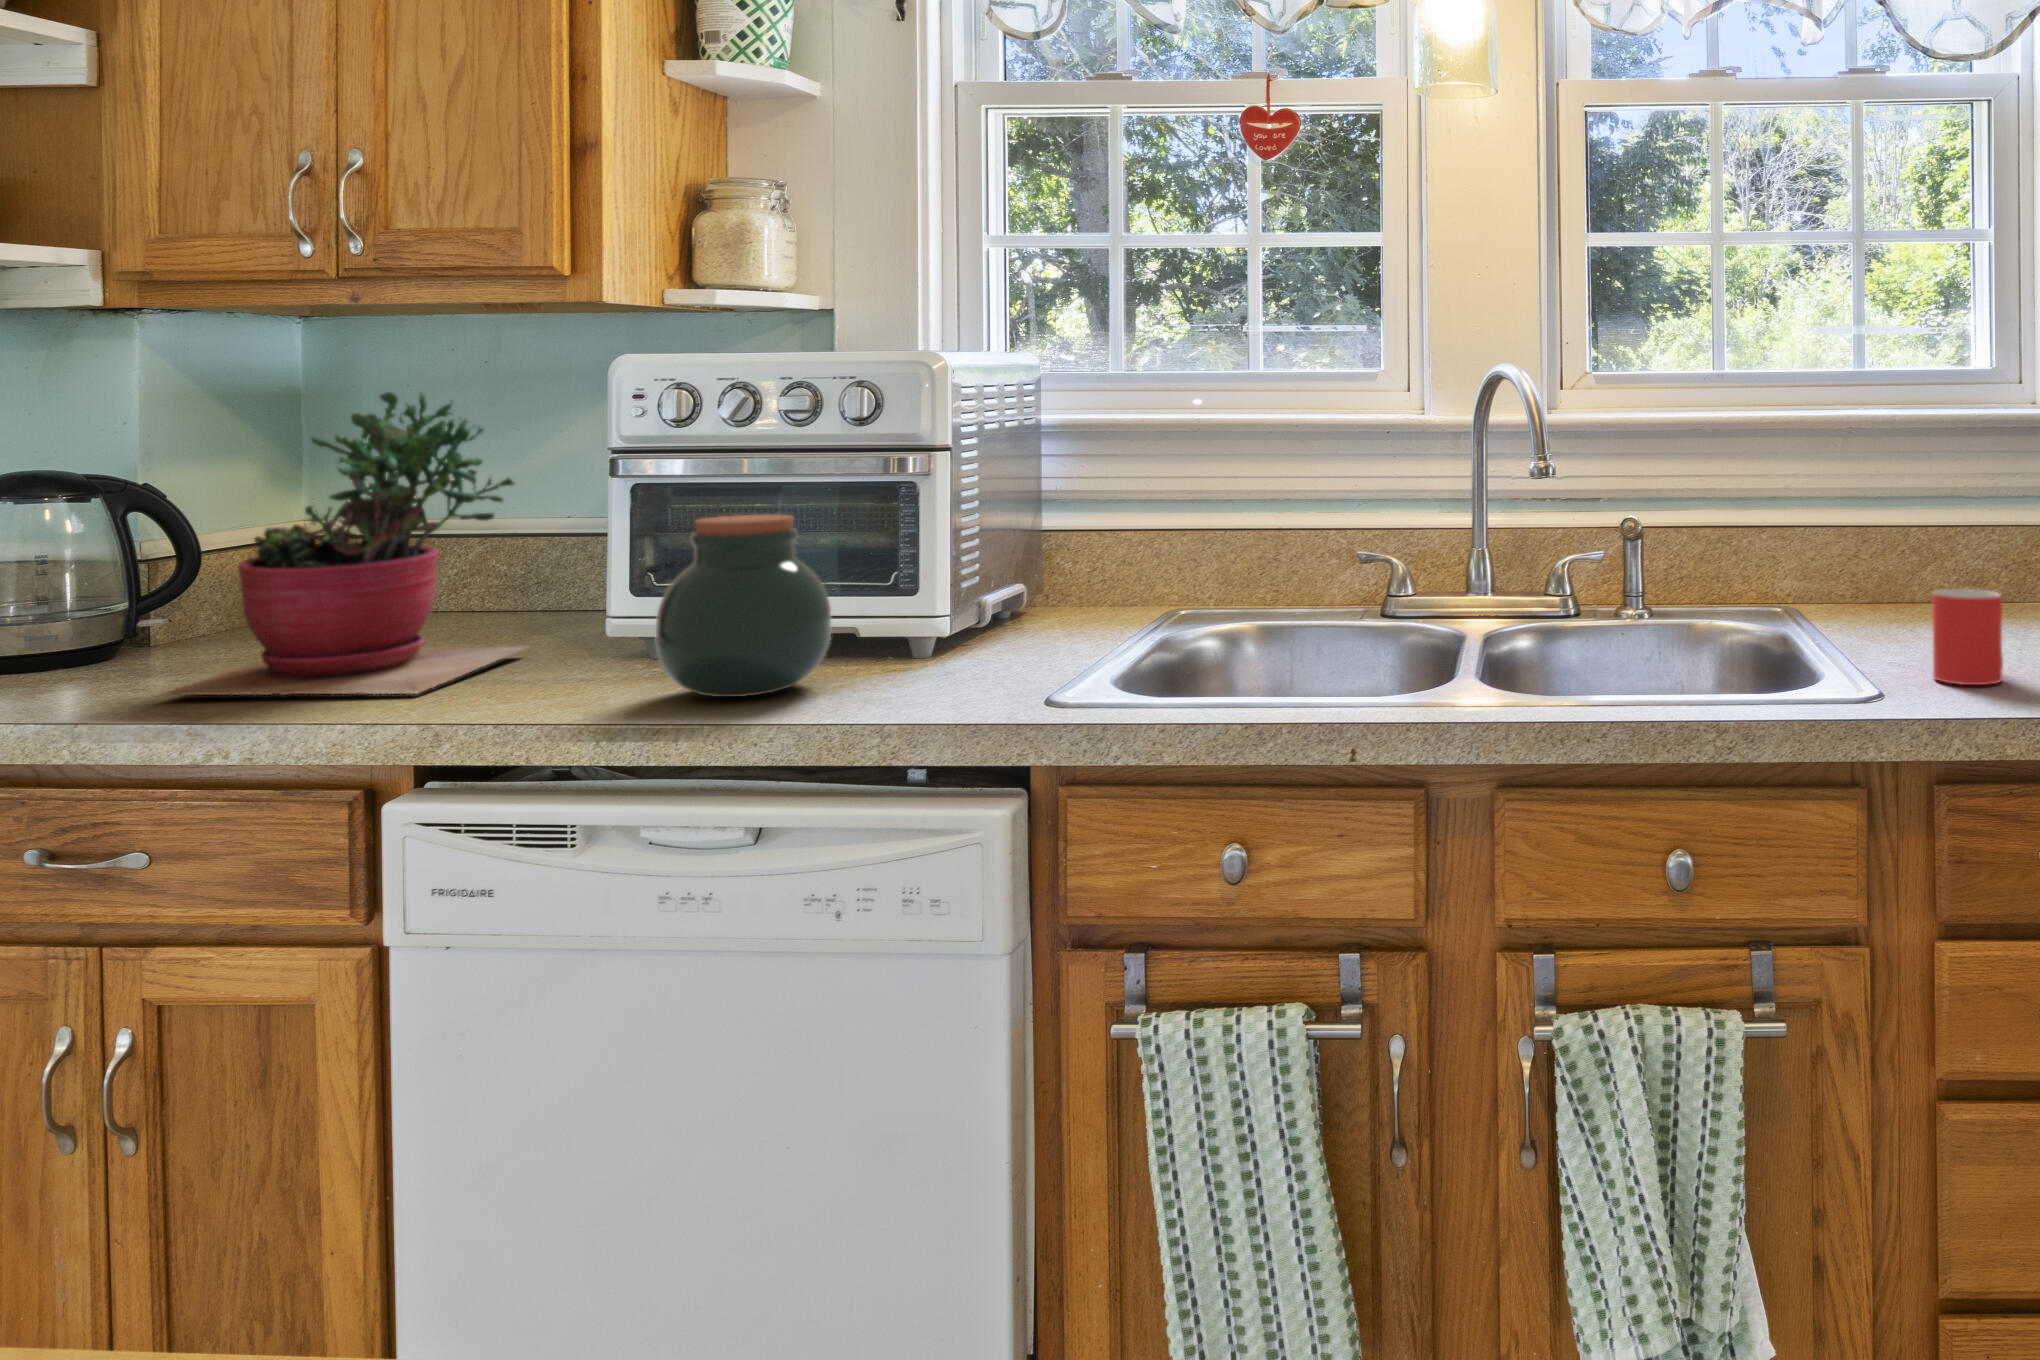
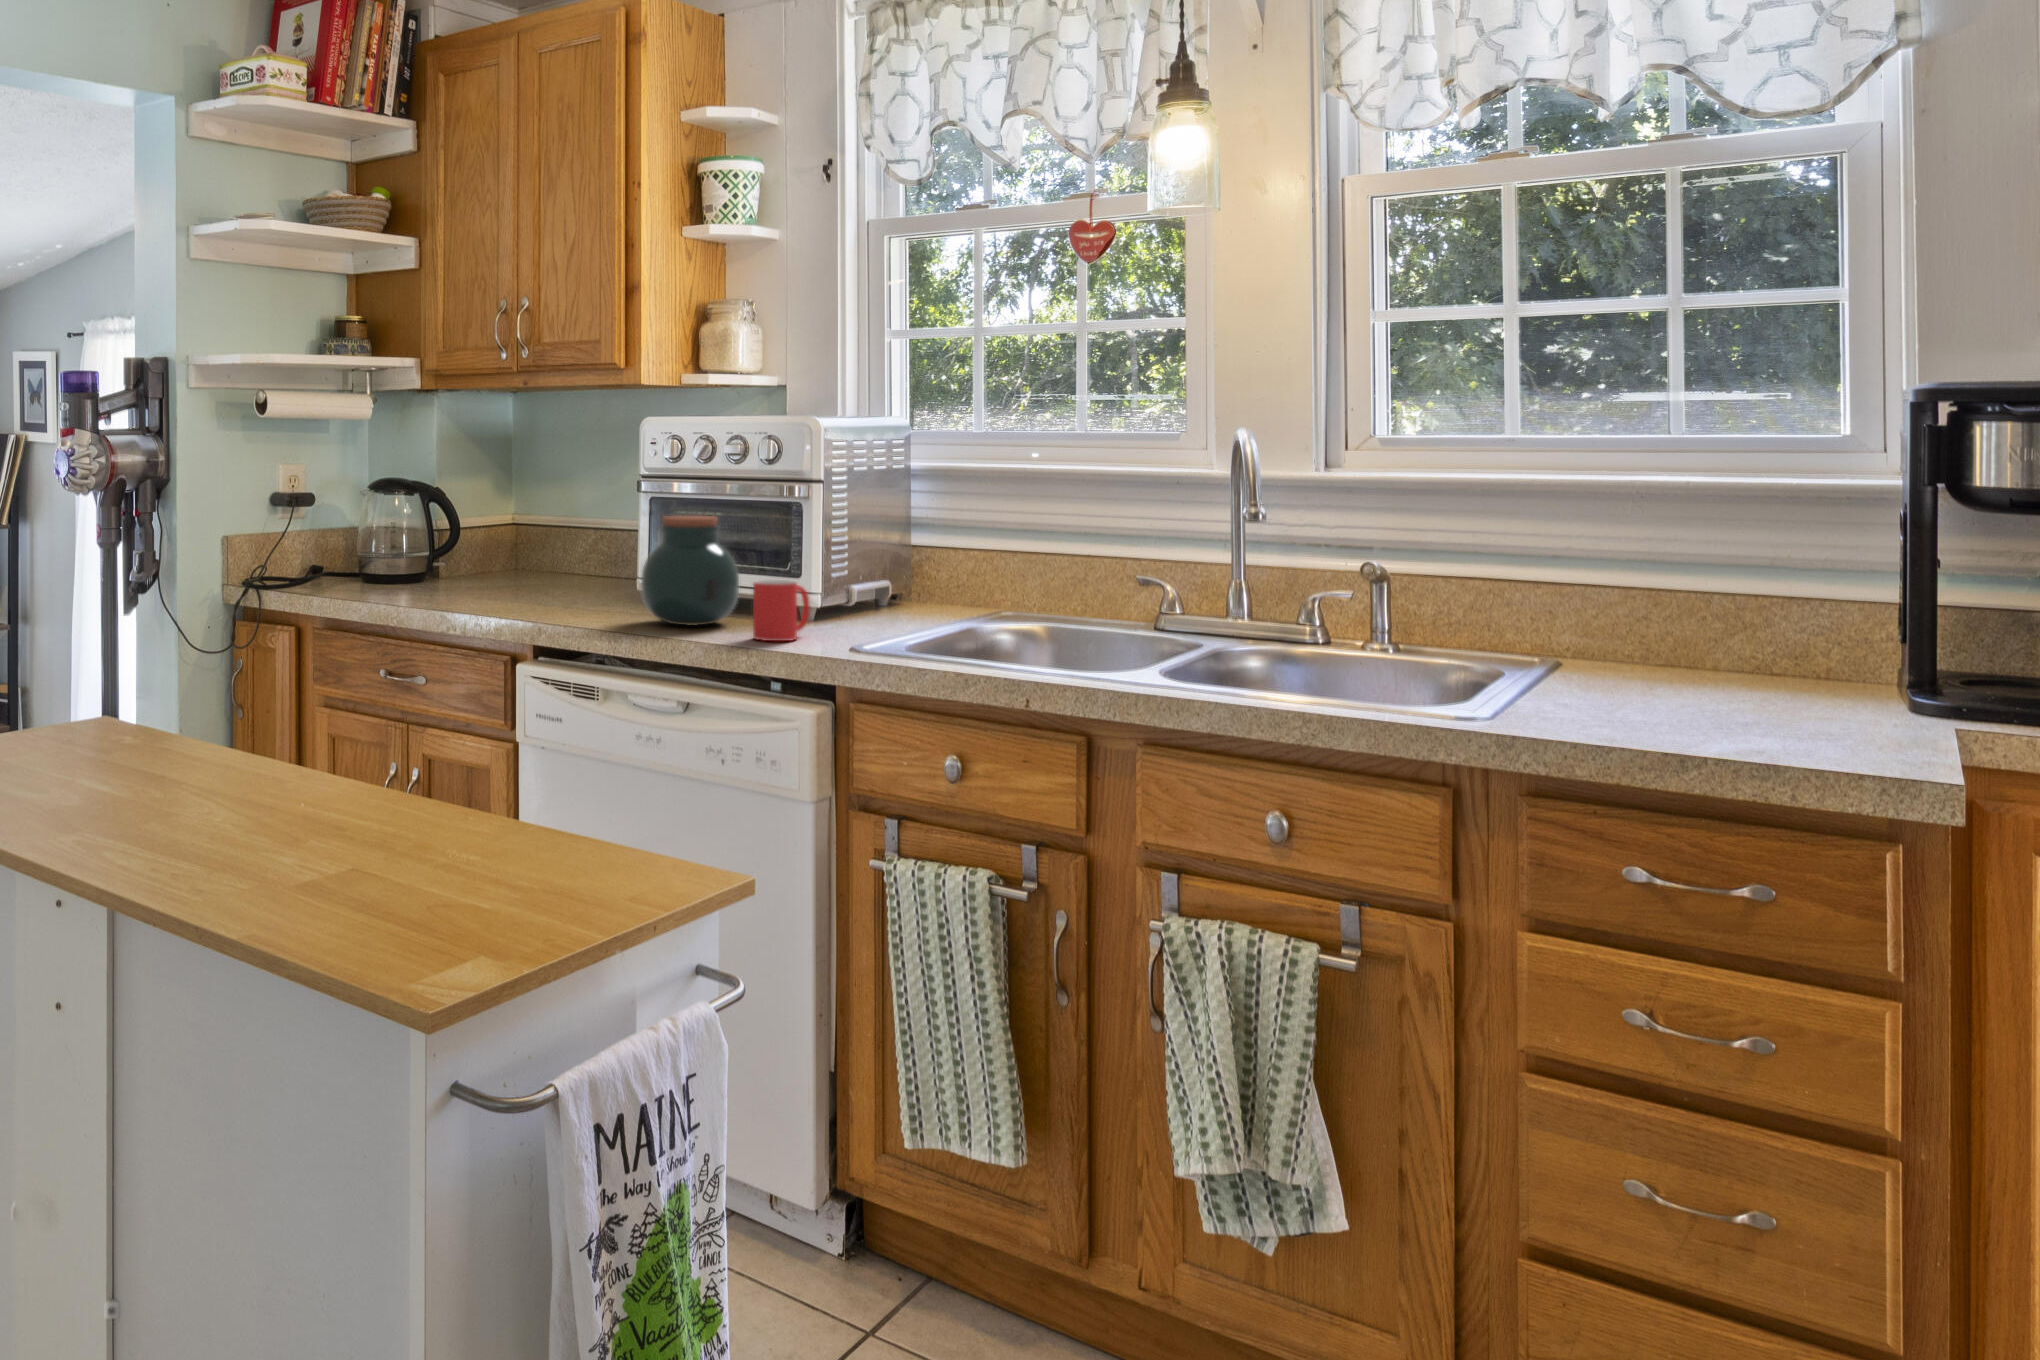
succulent plant: present [163,392,529,695] -> none [431,437,605,607]
mug: present [1932,589,2003,685] -> present [753,580,810,641]

